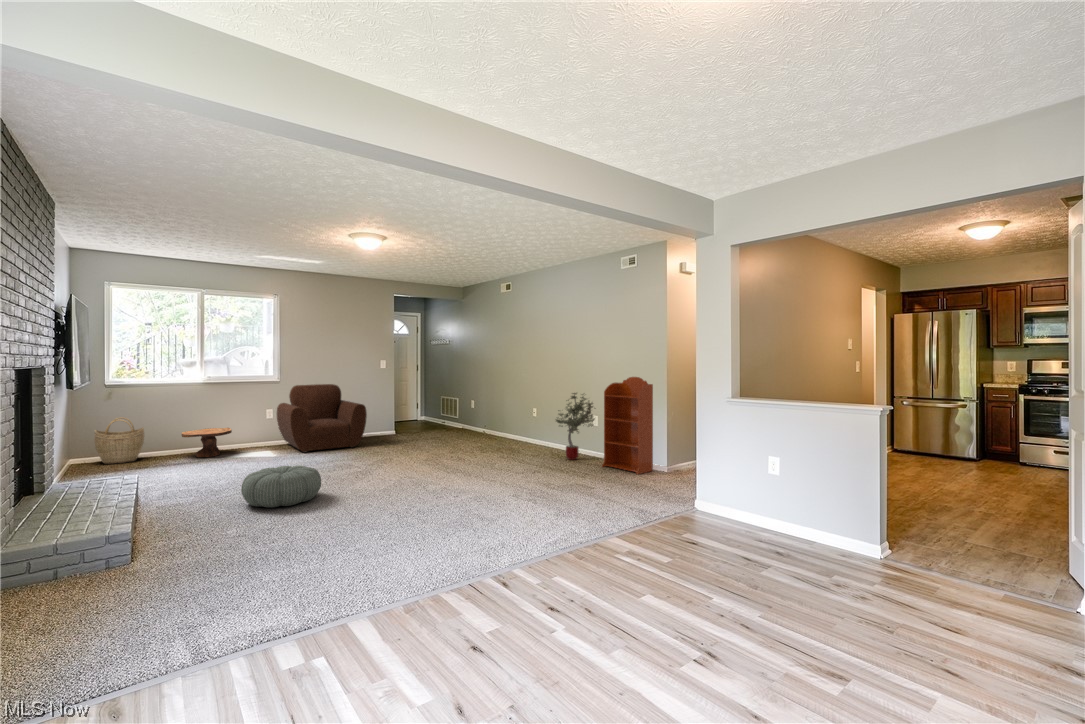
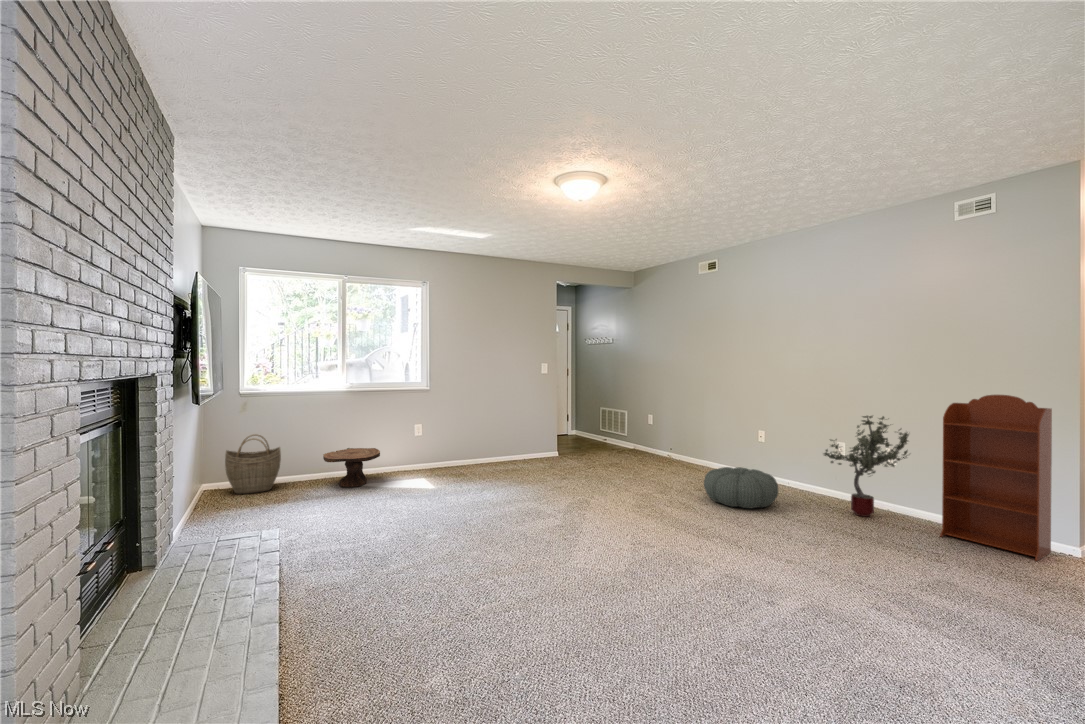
armchair: present [277,384,367,453] -> none [427,393,539,484]
pouf: present [241,466,321,508] -> present [704,467,778,508]

